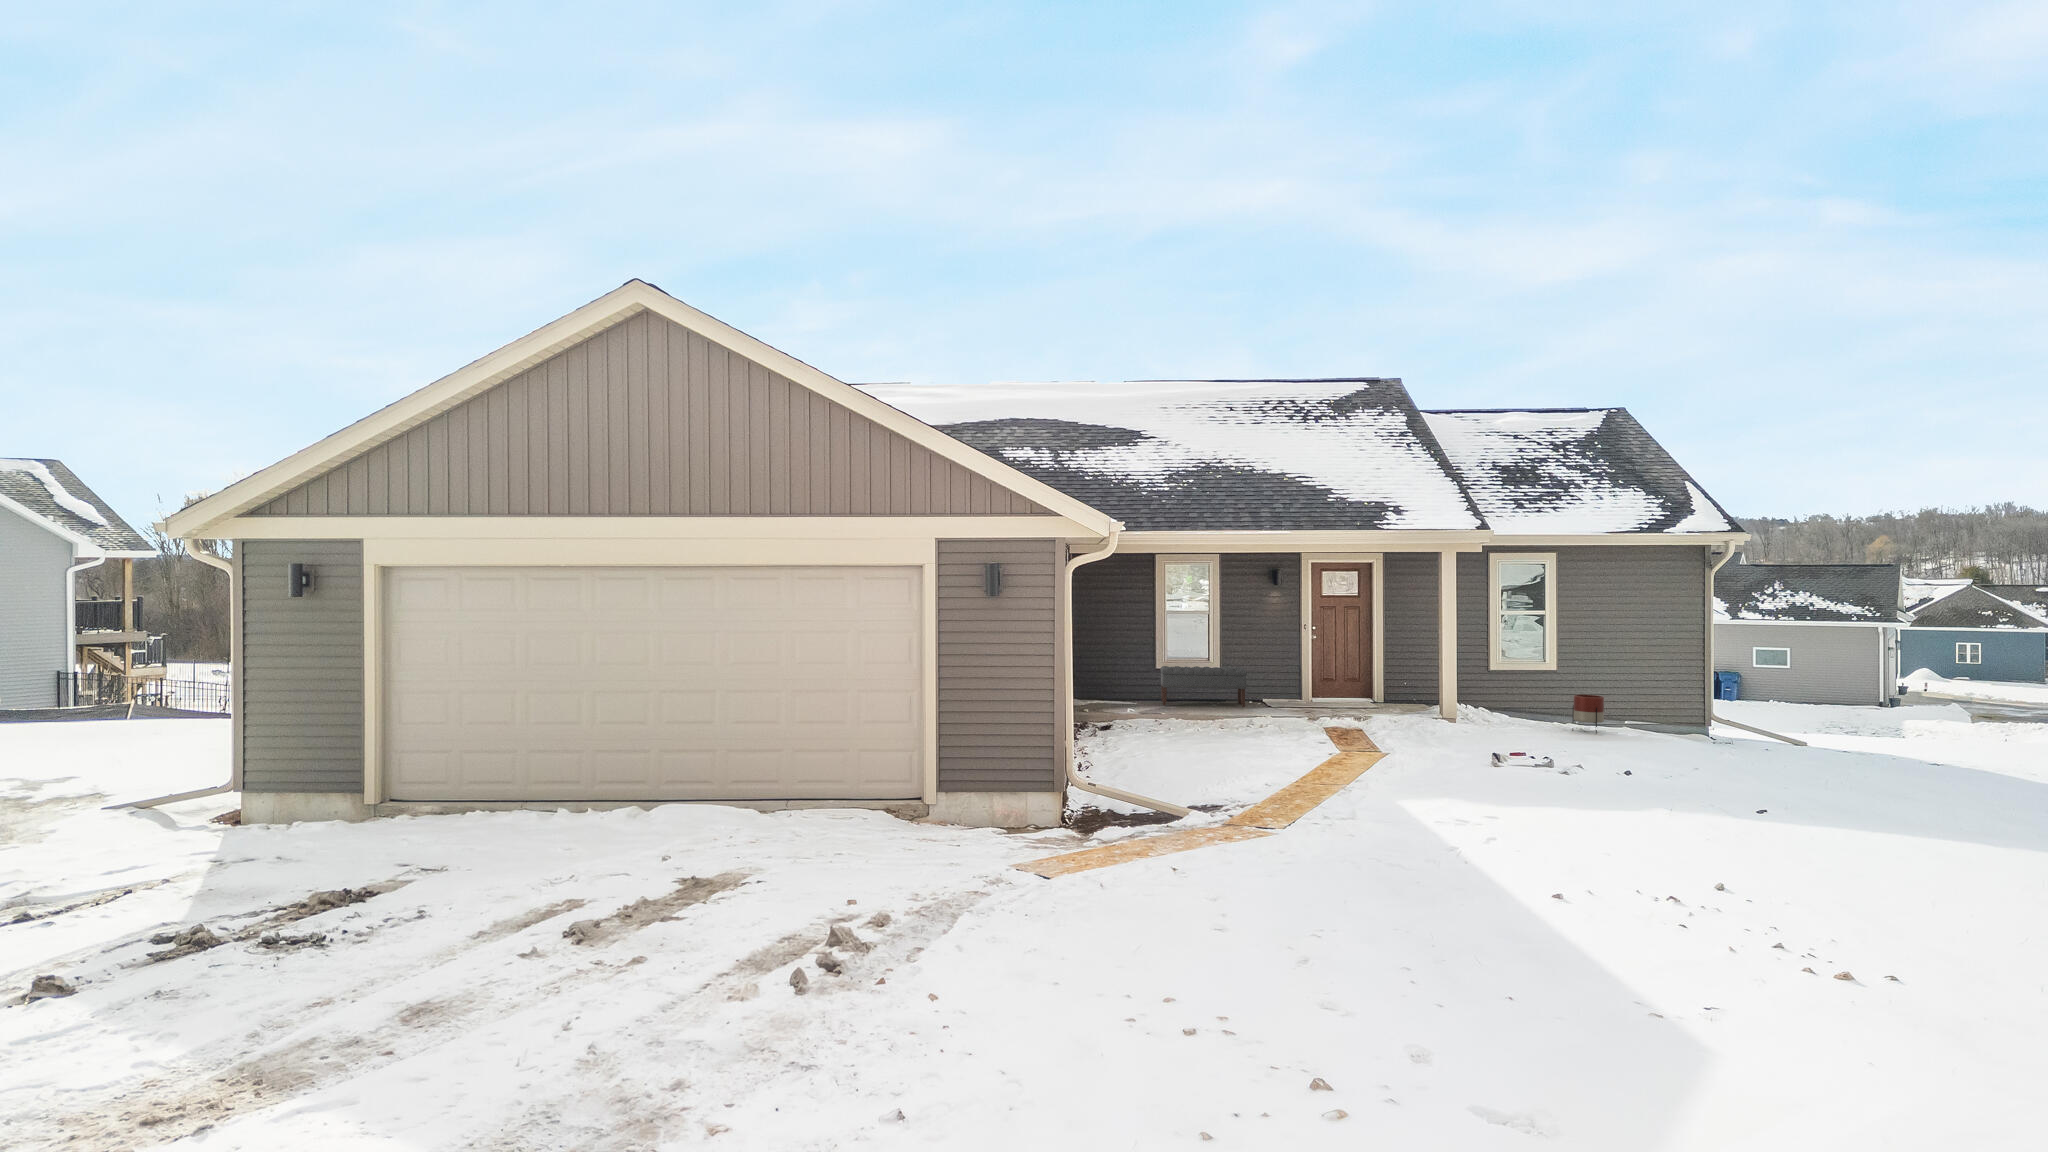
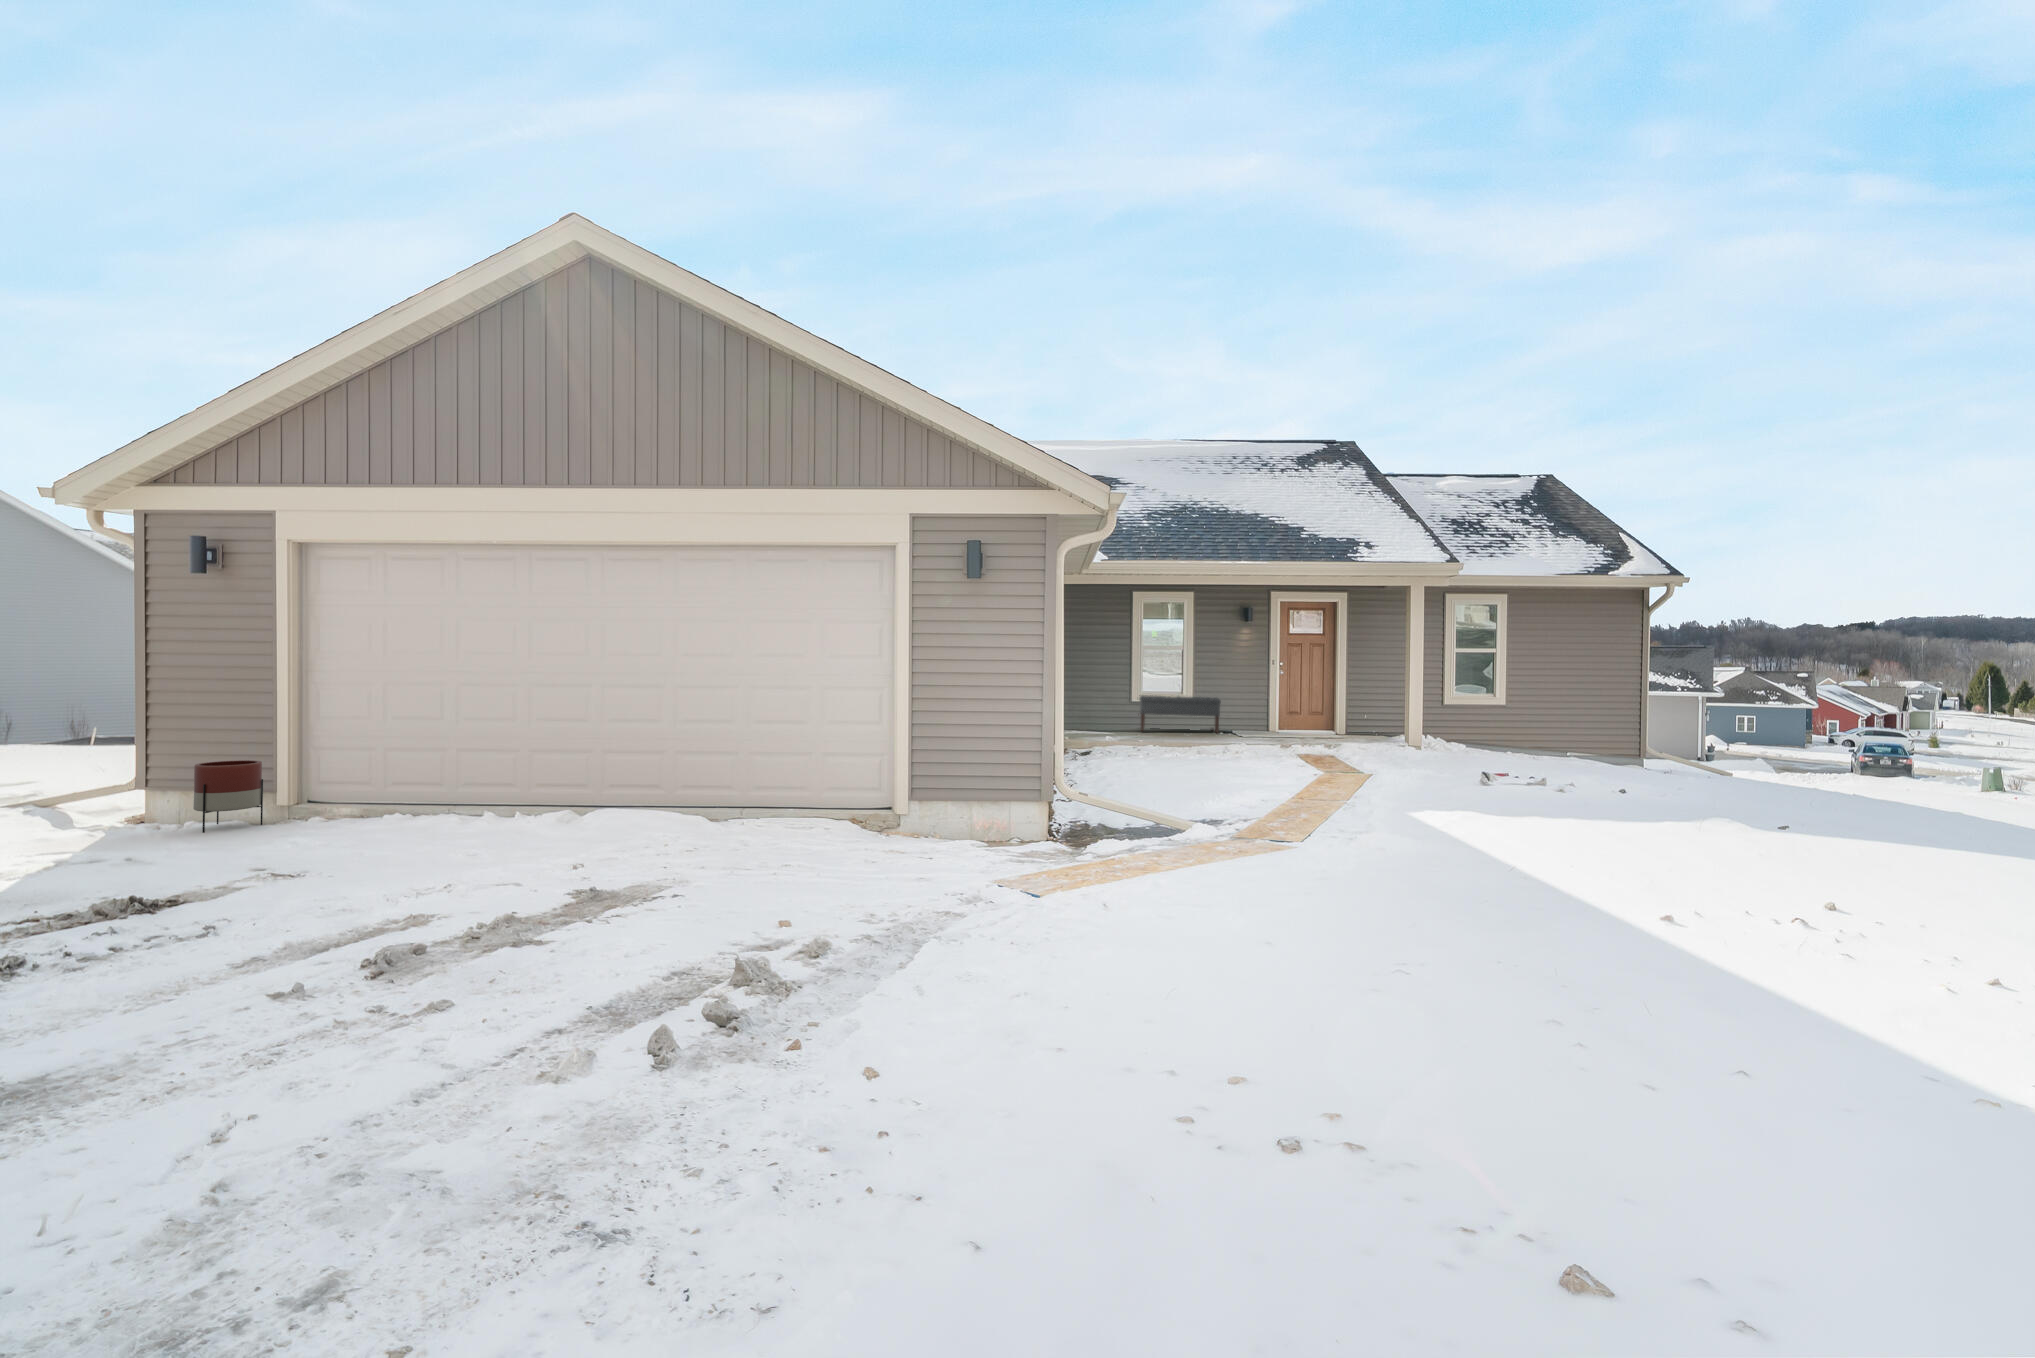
planter: present [1572,695,1604,734] -> present [193,760,263,833]

